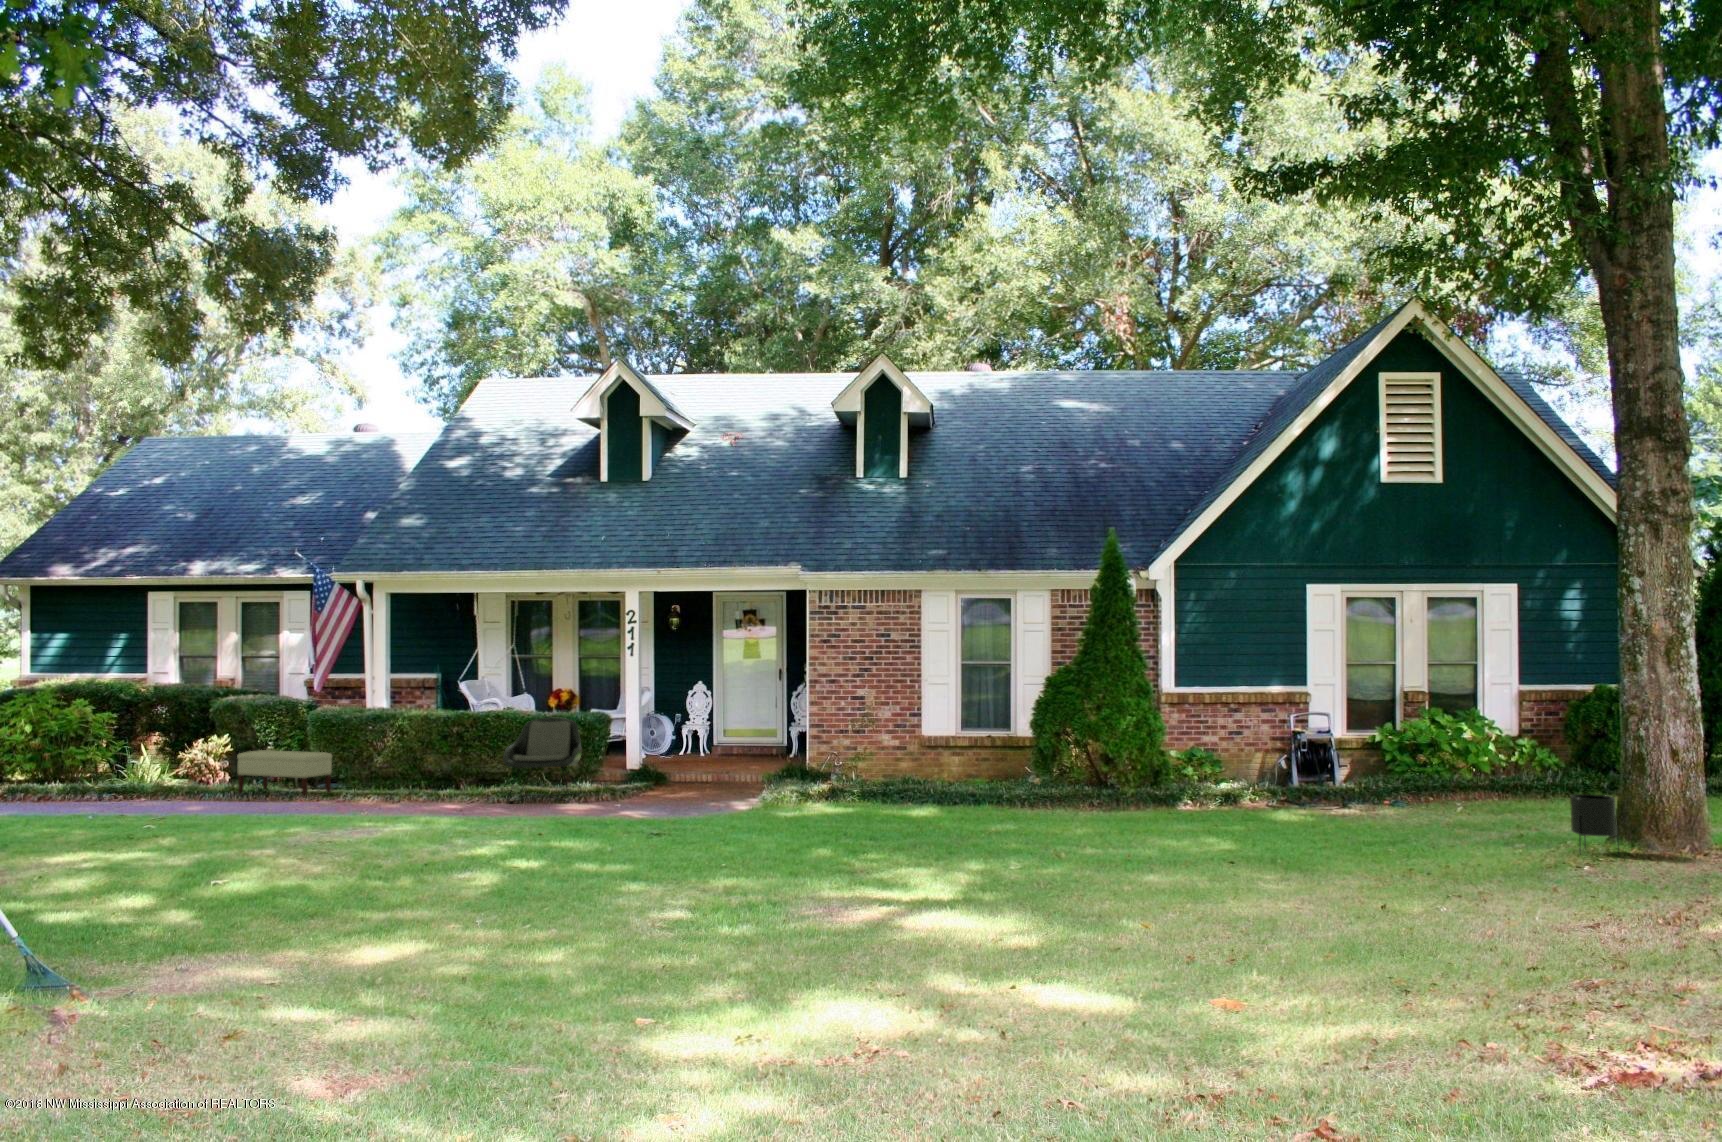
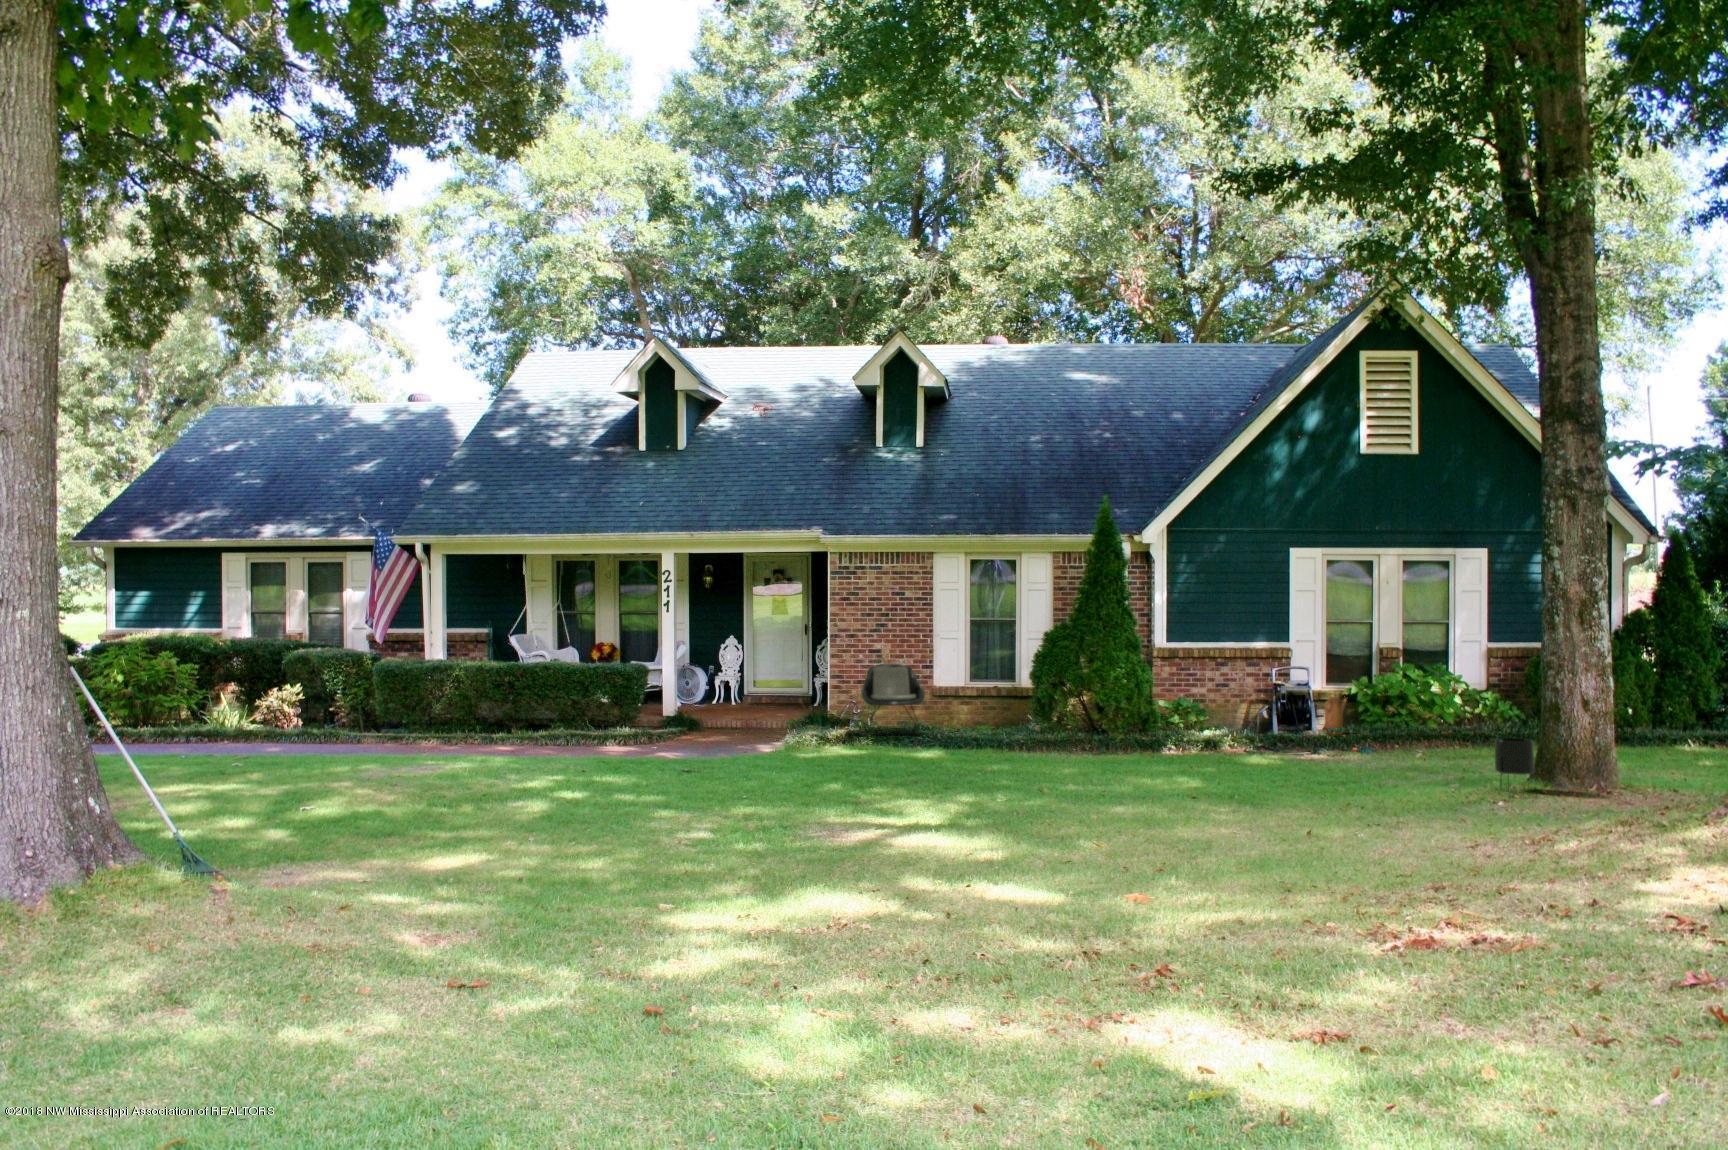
lounge chair: present [503,718,582,804] -> present [861,664,925,736]
watering can: none [1345,742,1369,784] -> present [1325,697,1347,735]
bench: present [237,750,332,797] -> none [311,697,396,739]

